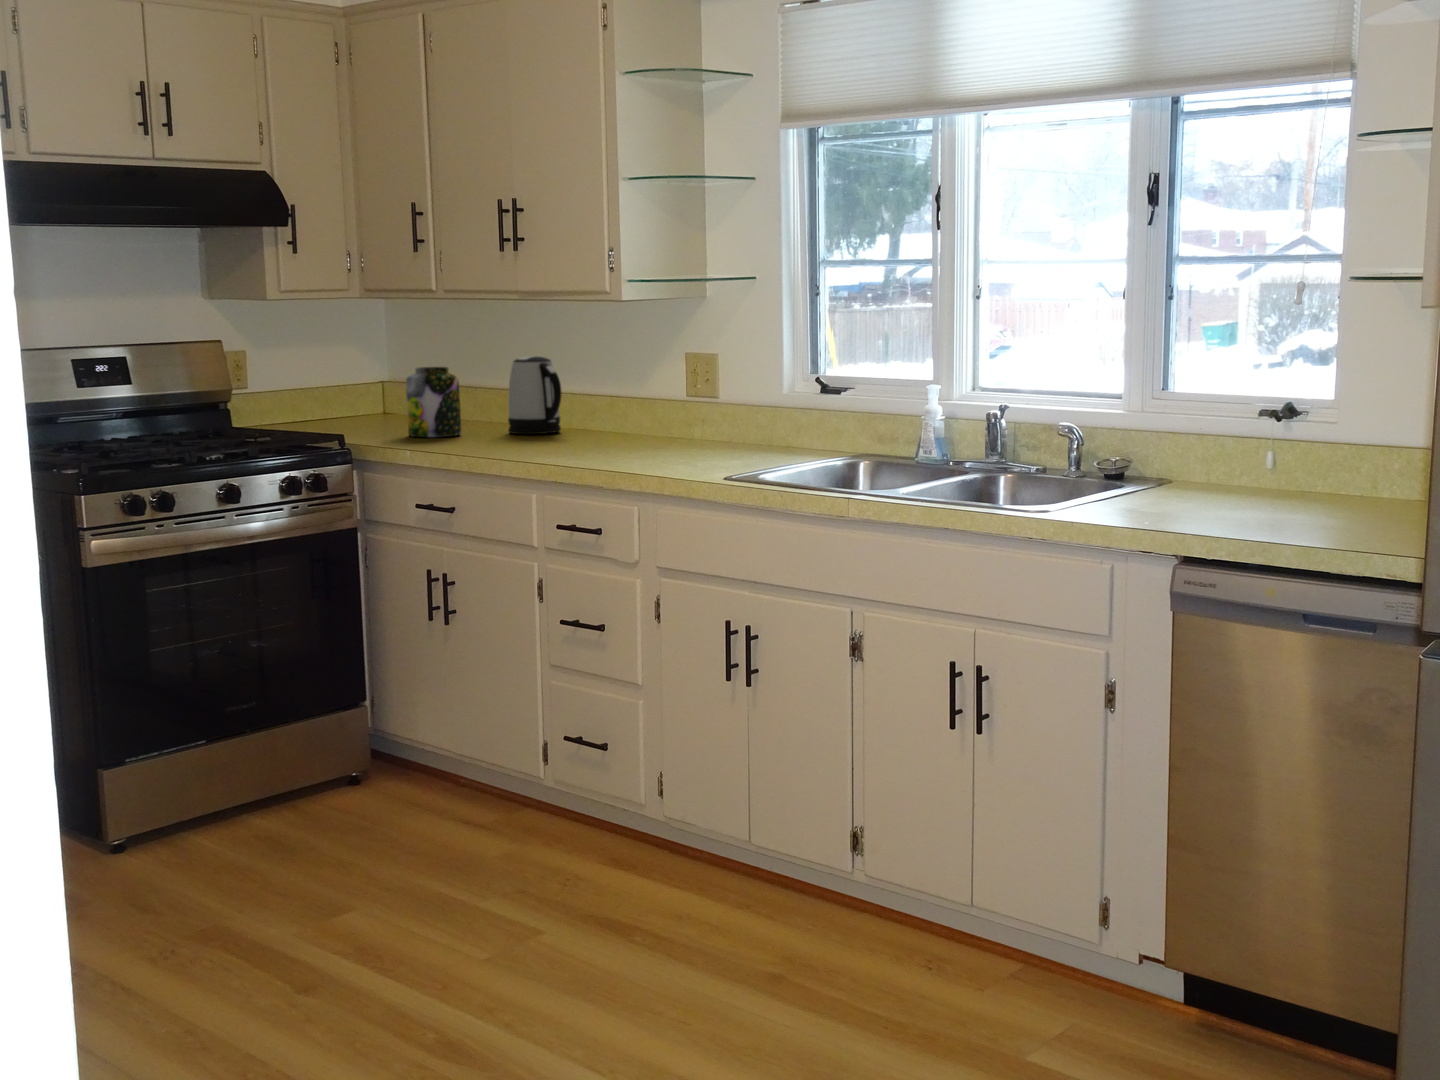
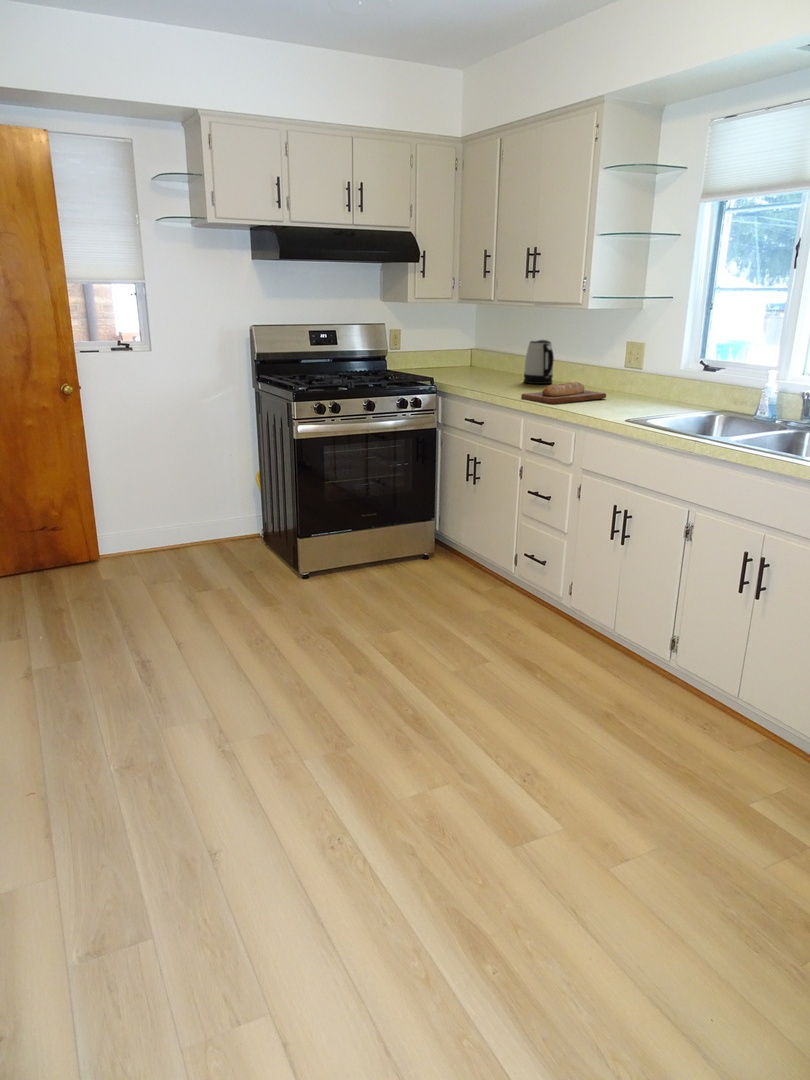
jar: present [406,367,461,437] -> none [470,343,499,382]
bread loaf: none [527,424,670,462] -> present [521,382,606,404]

